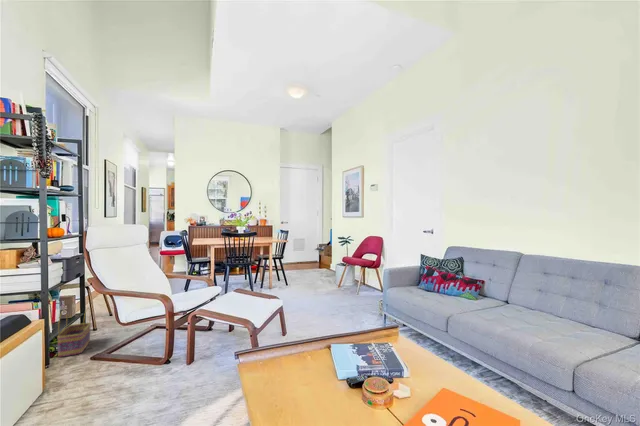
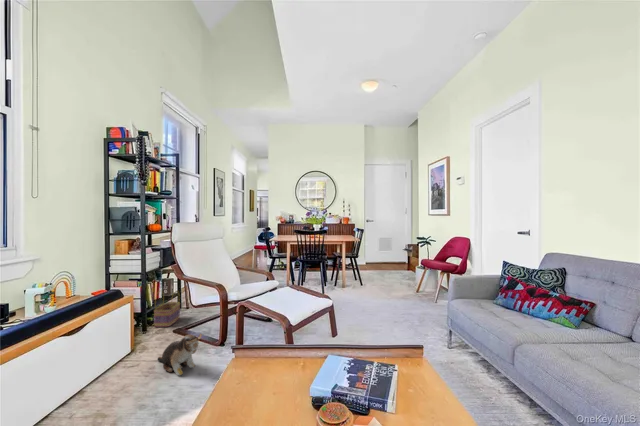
plush toy: none [90,353,162,407] -> present [158,334,202,375]

